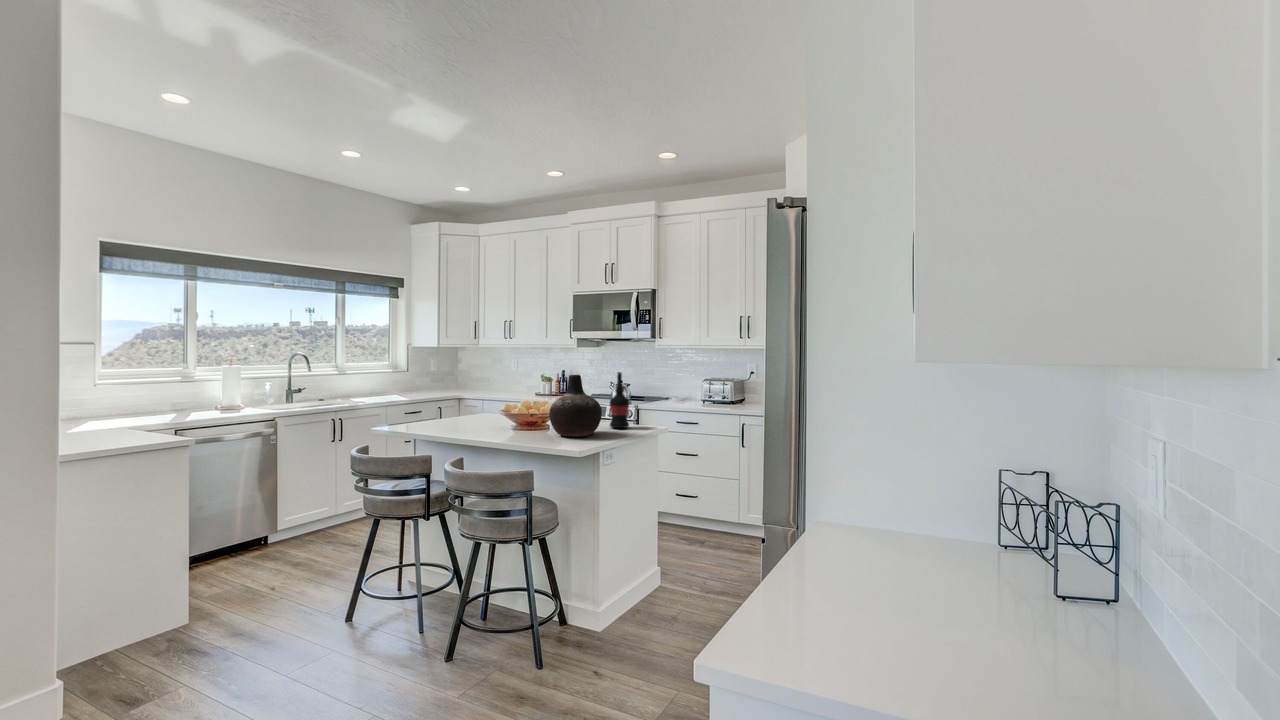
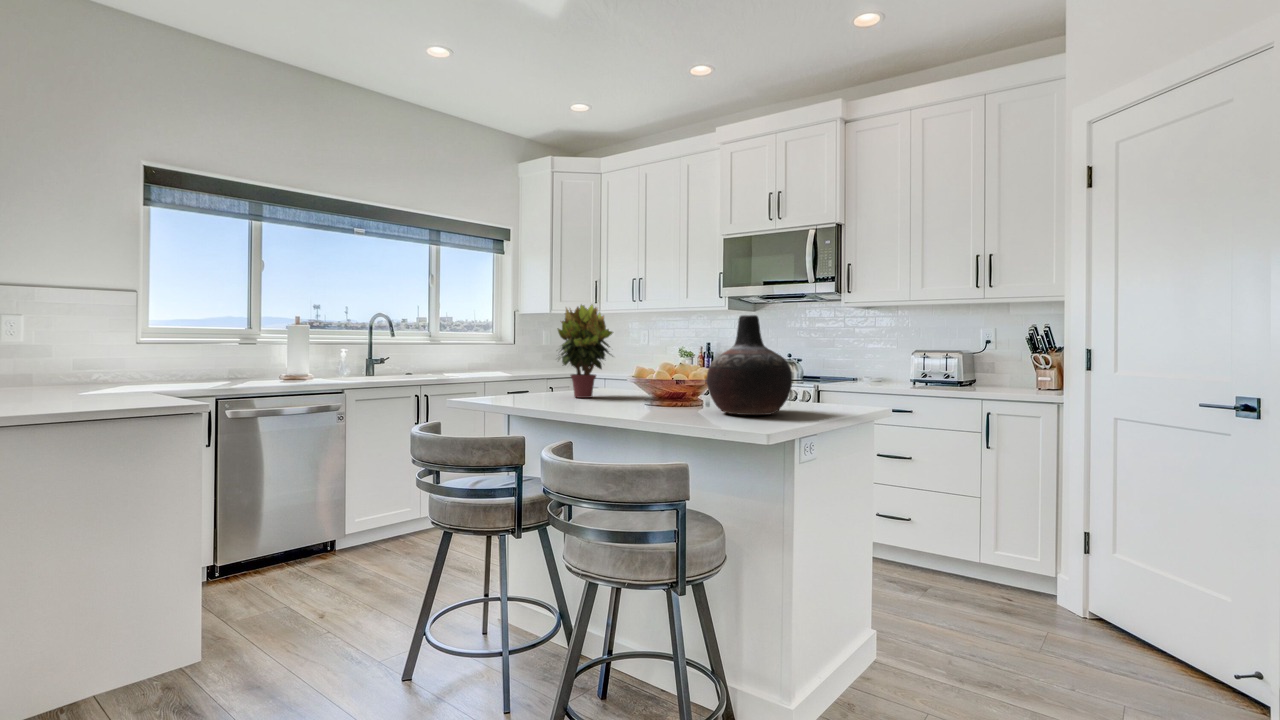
potted plant: none [449,361,492,425] -> present [558,305,613,398]
wine bottle: present [610,372,629,428] -> none [799,317,832,407]

